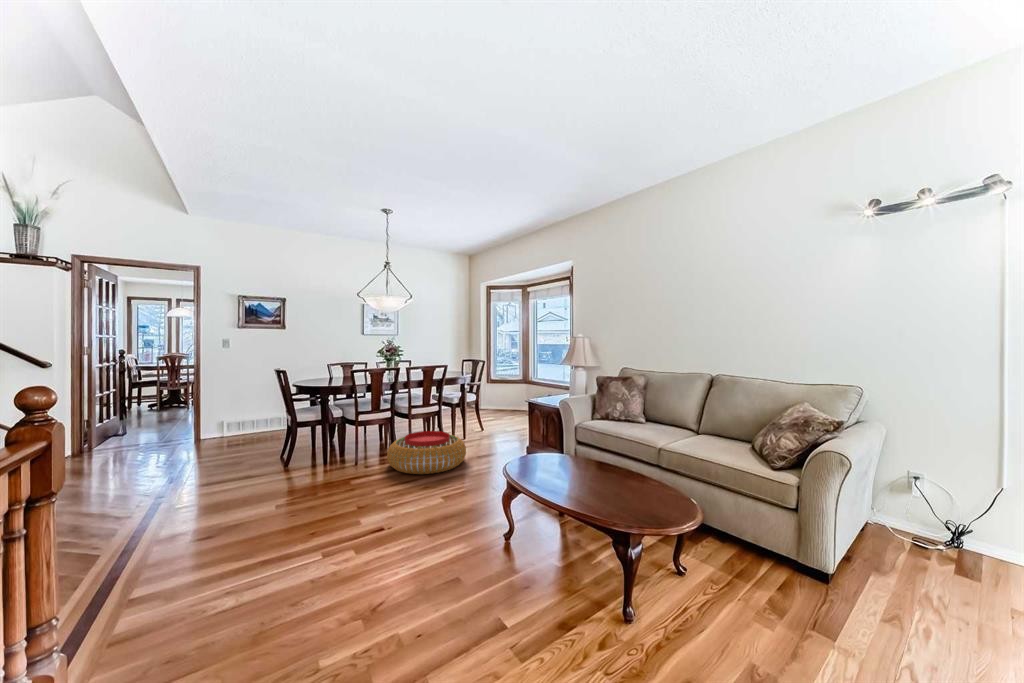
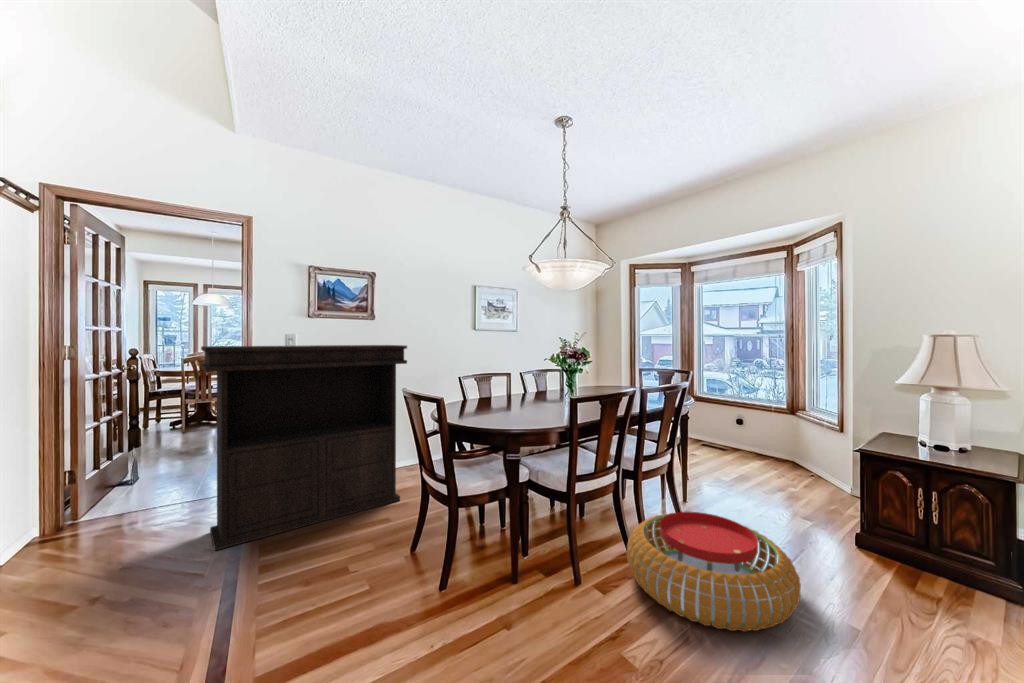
console table: none [166,345,297,458] -> present [201,345,407,550]

